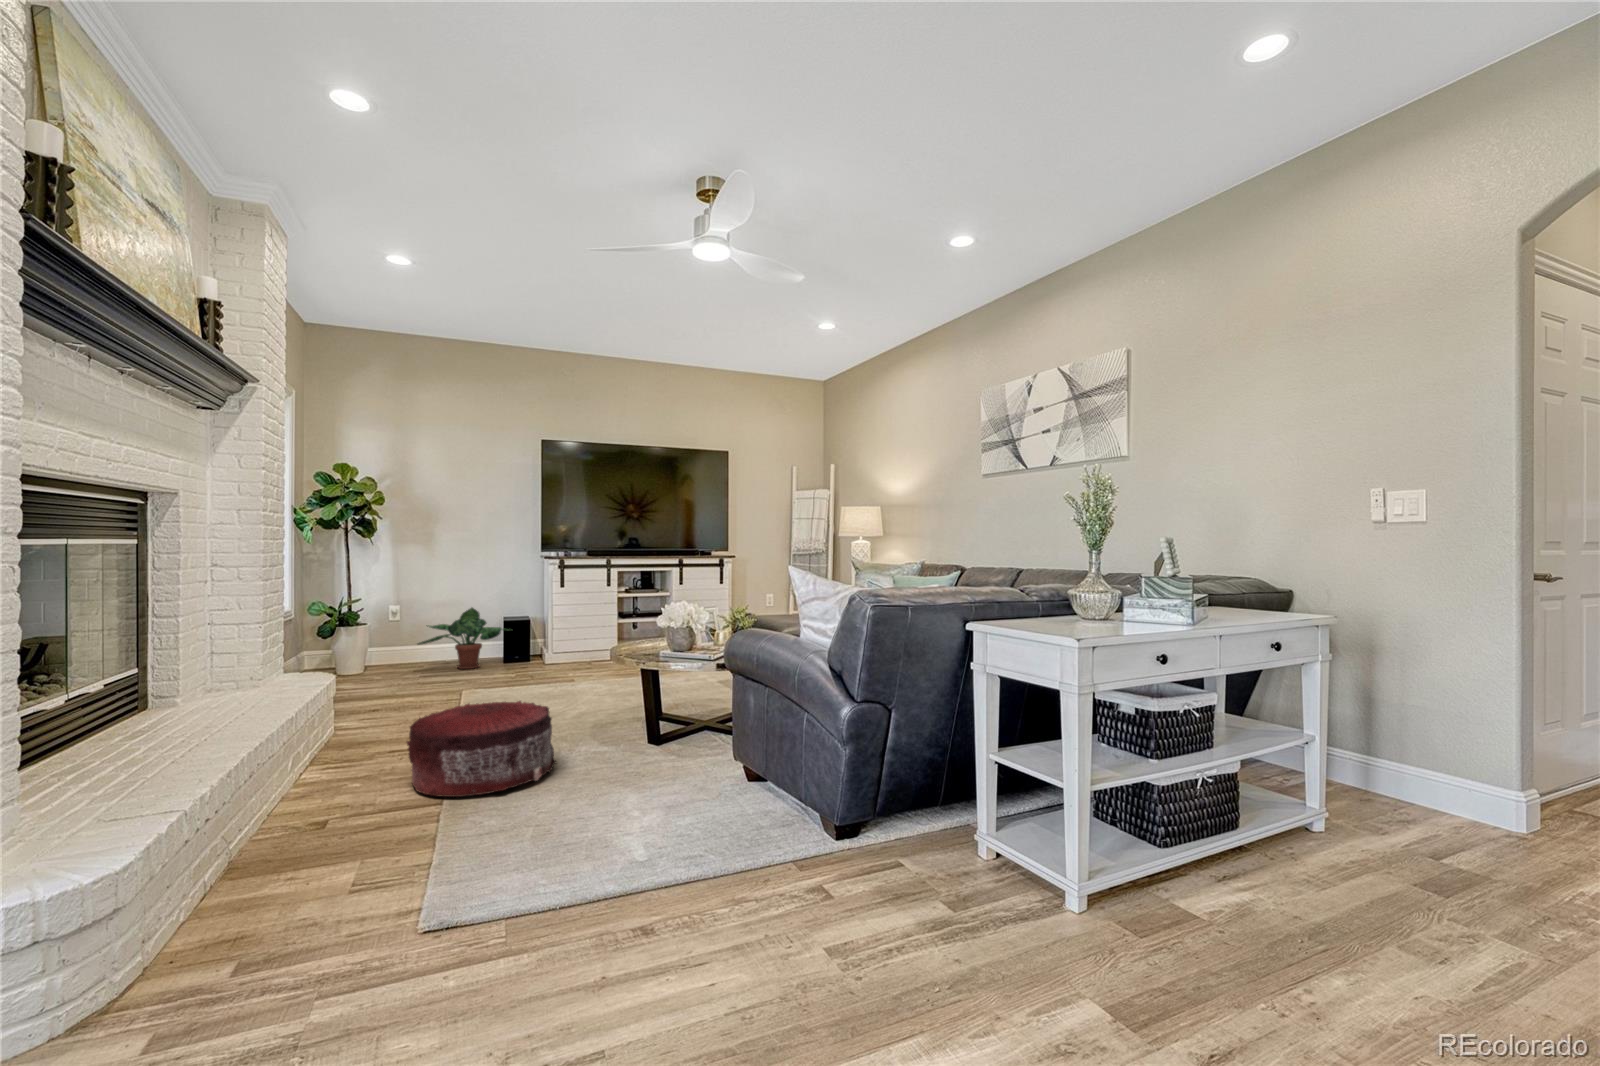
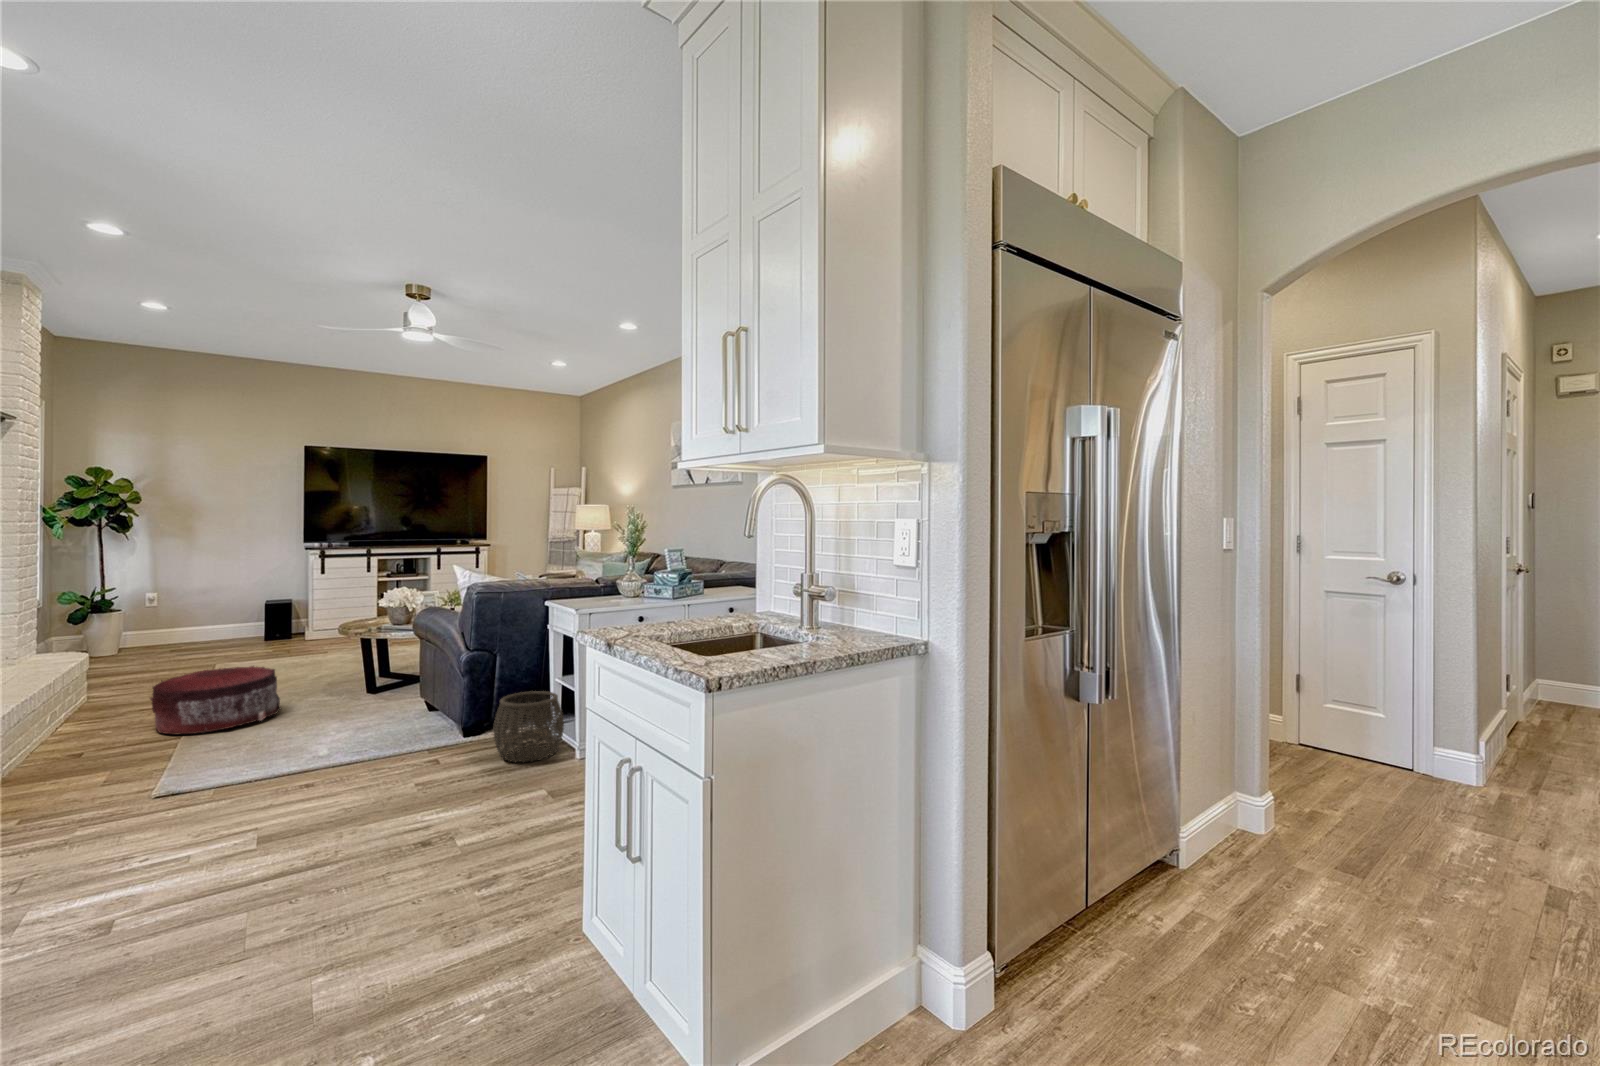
potted plant: present [418,608,503,669] -> none [175,593,275,647]
woven basket: none [914,770,1033,904] -> present [493,691,564,762]

